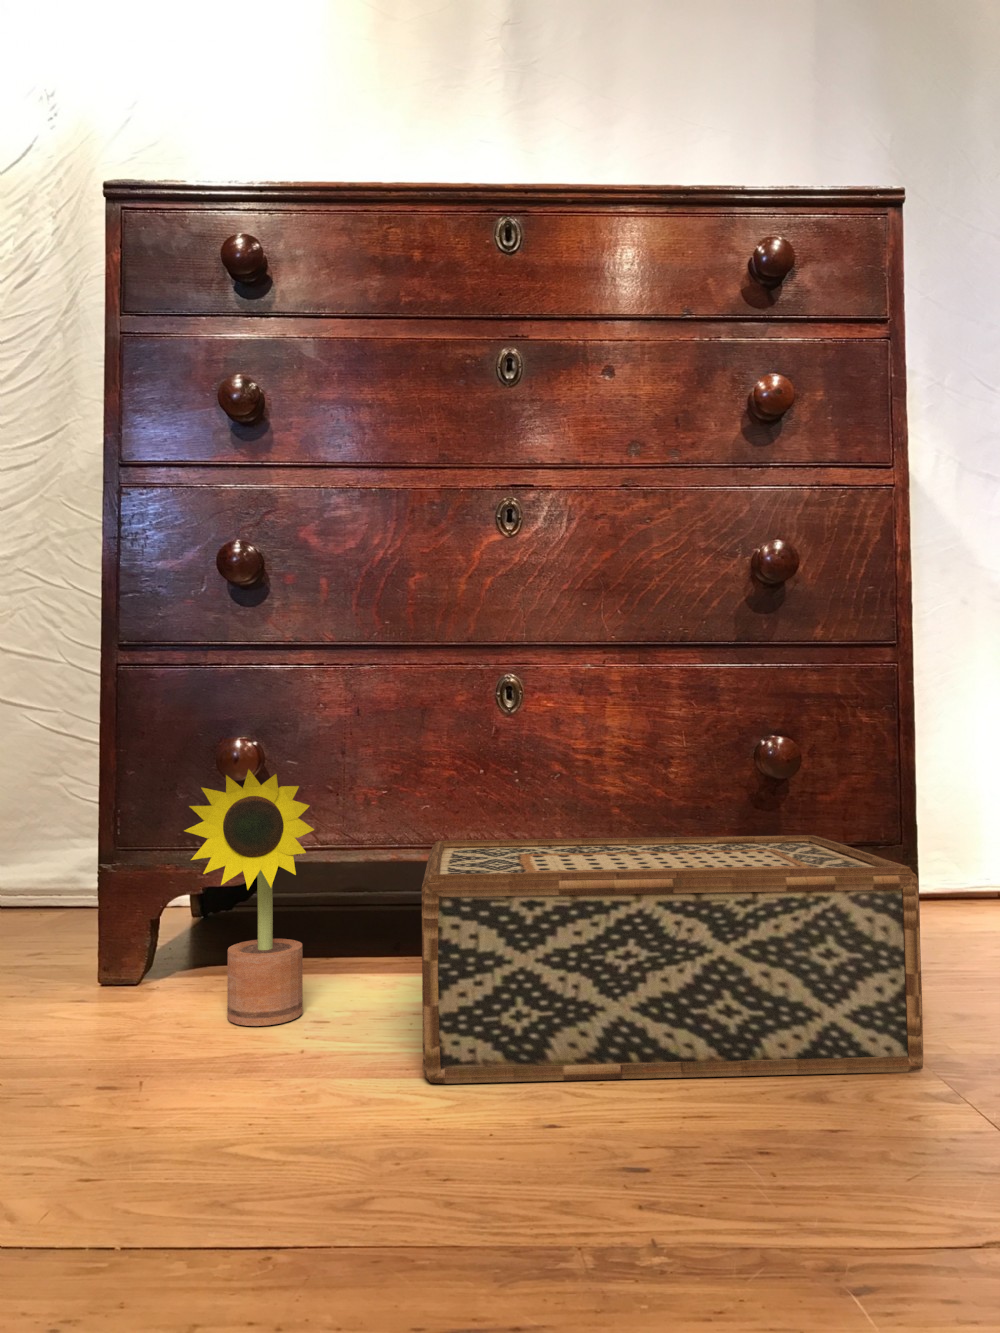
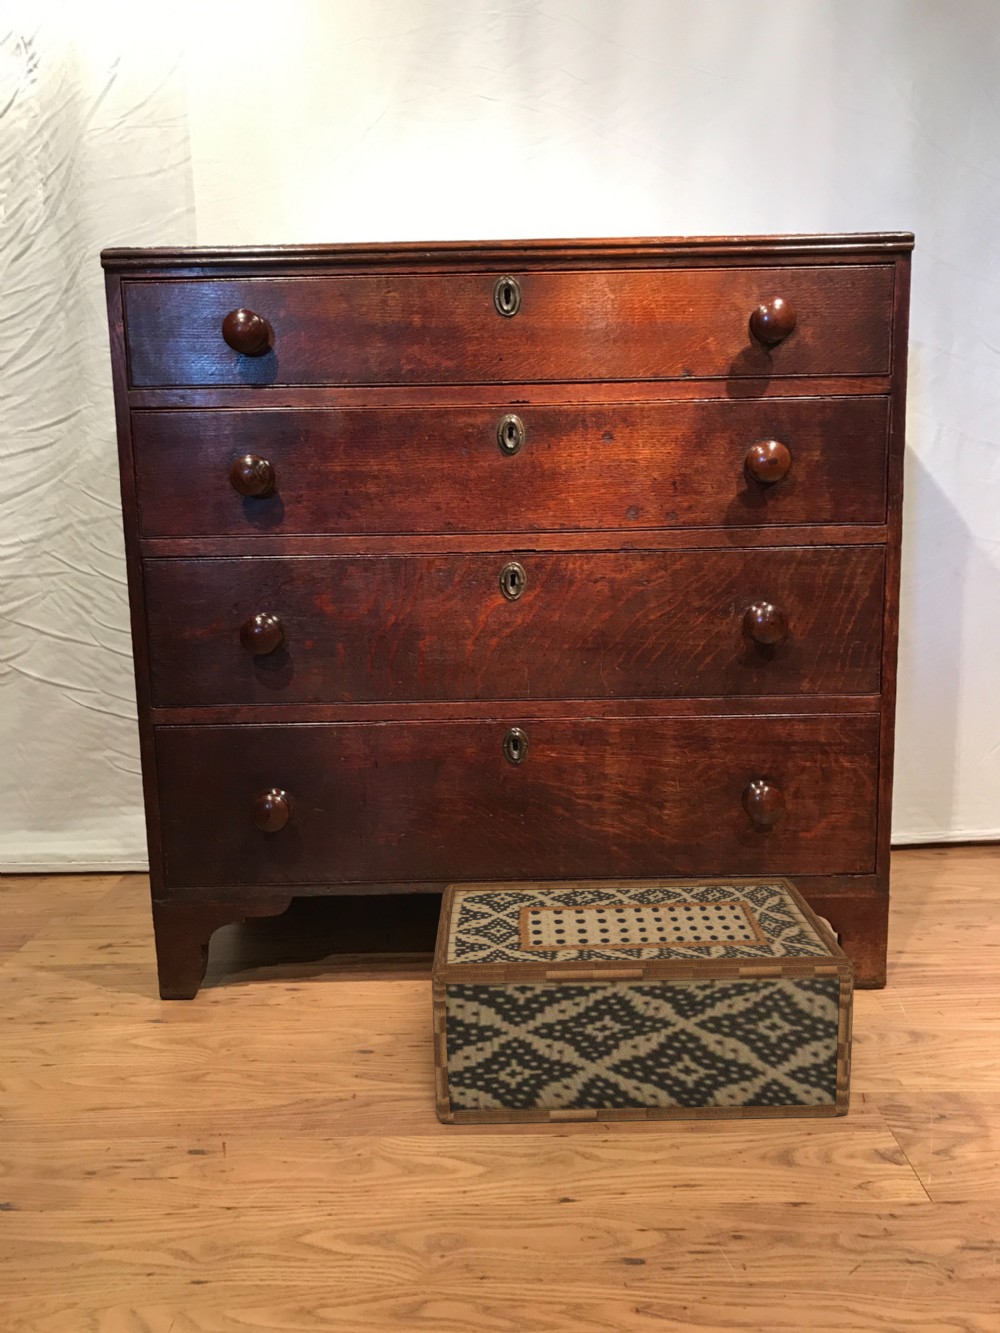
decorative plant: present [184,769,314,1026] -> none [229,846,341,1045]

